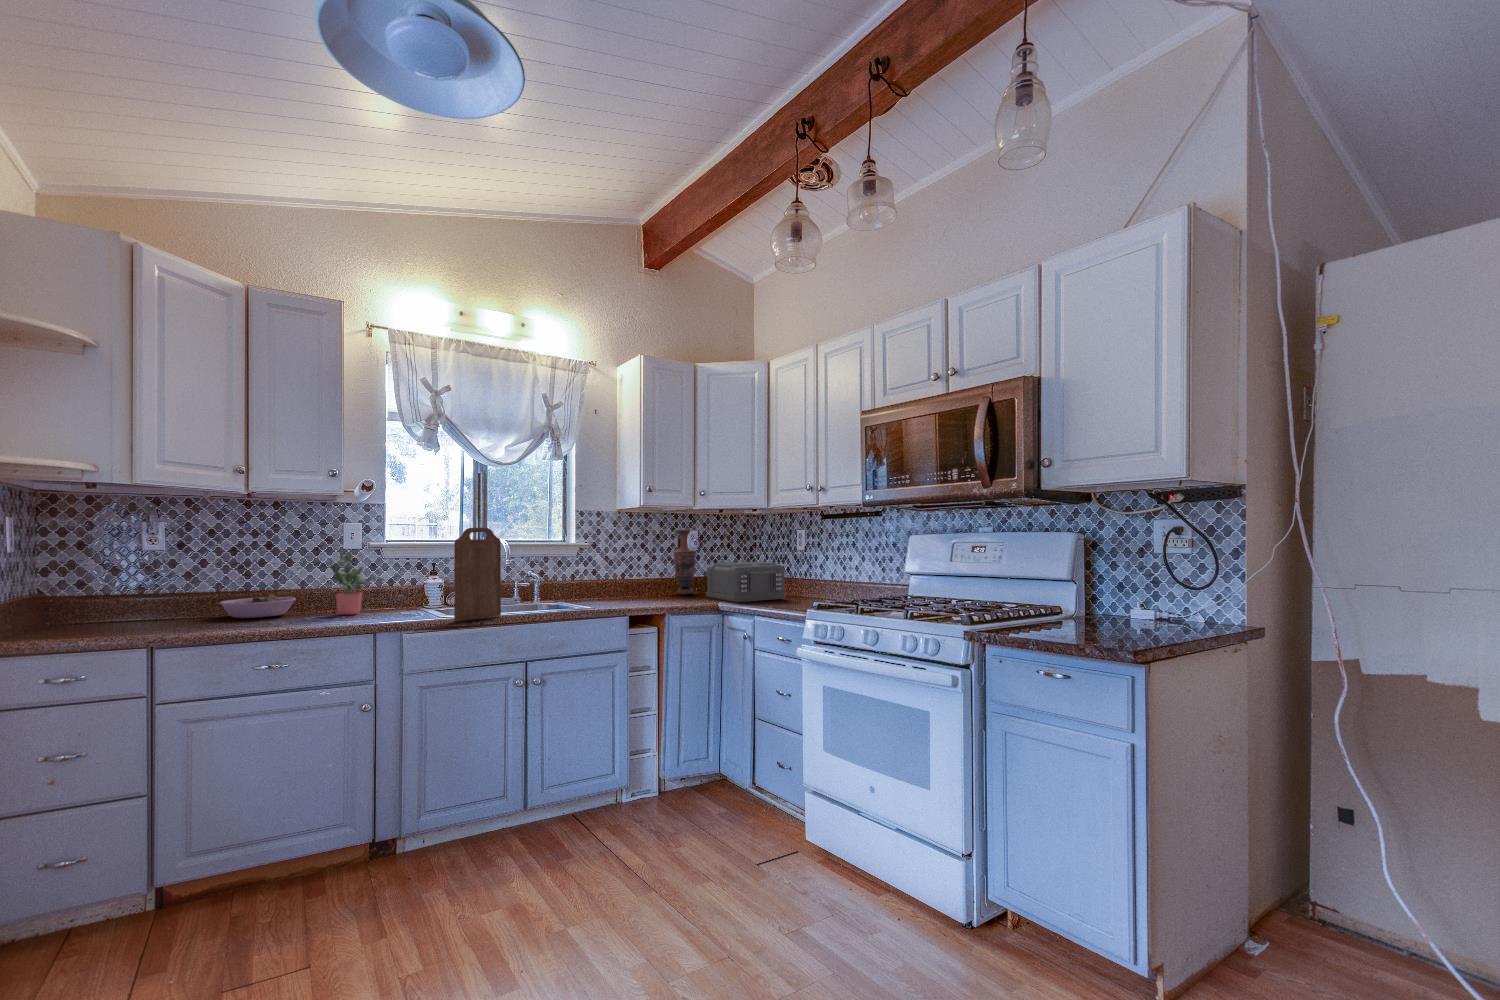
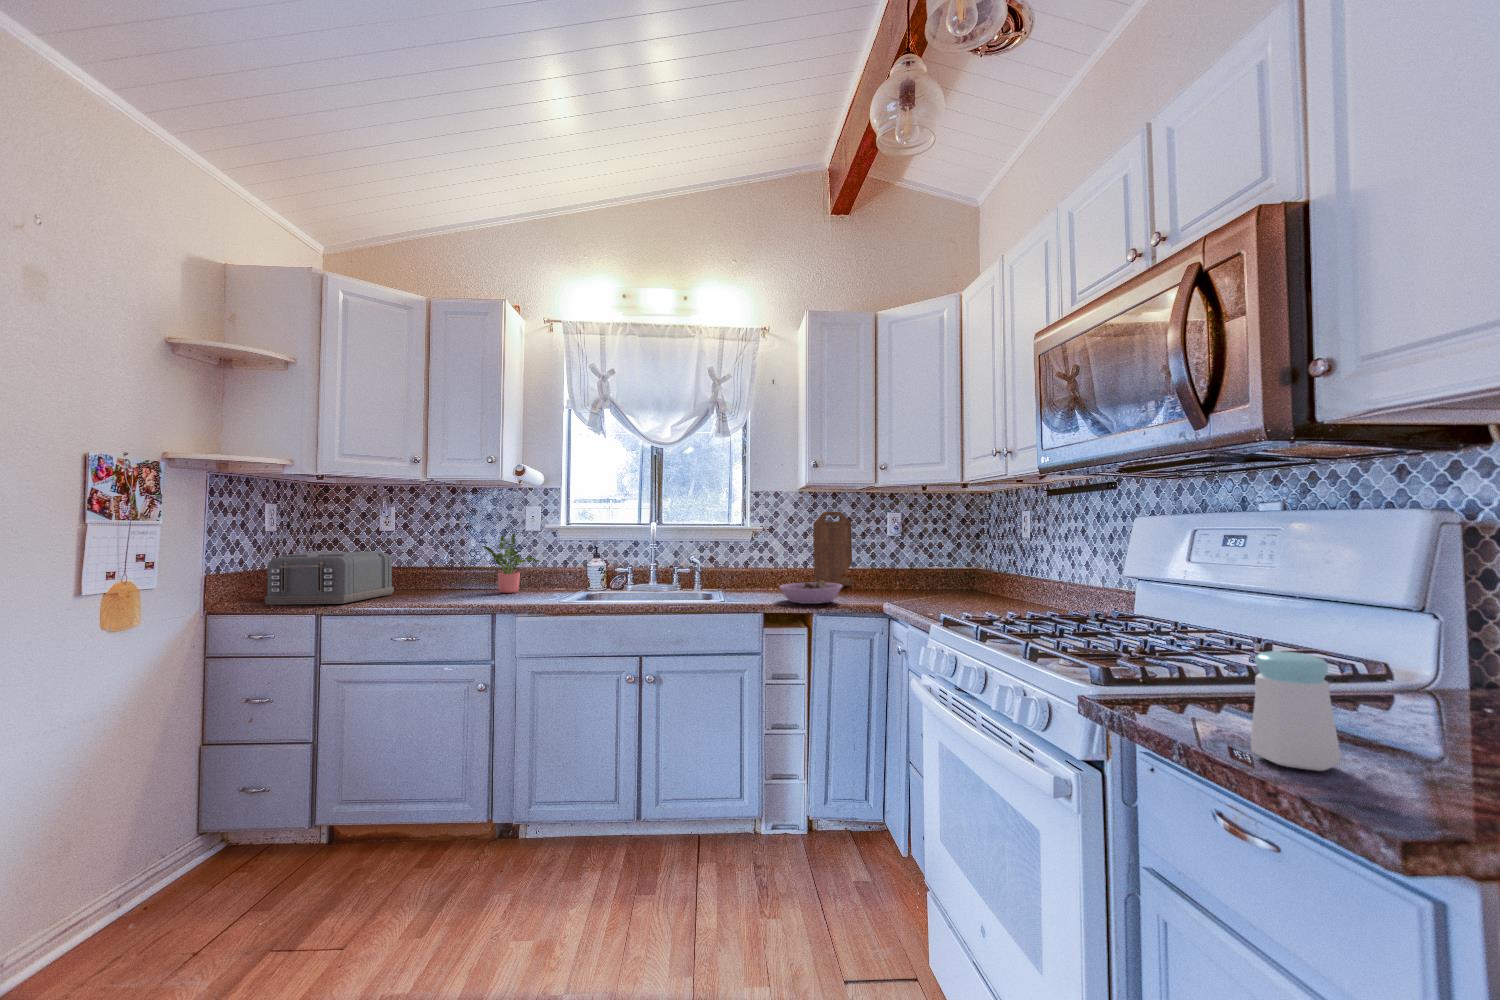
cutting board: present [454,528,501,621] -> present [813,512,853,586]
vase: present [674,529,695,594] -> none [867,512,892,588]
toaster: present [706,562,786,602] -> present [265,551,394,605]
salt shaker: none [1052,591,1079,635] -> present [1251,651,1340,771]
bowl: present [220,595,296,618] -> present [780,581,842,604]

